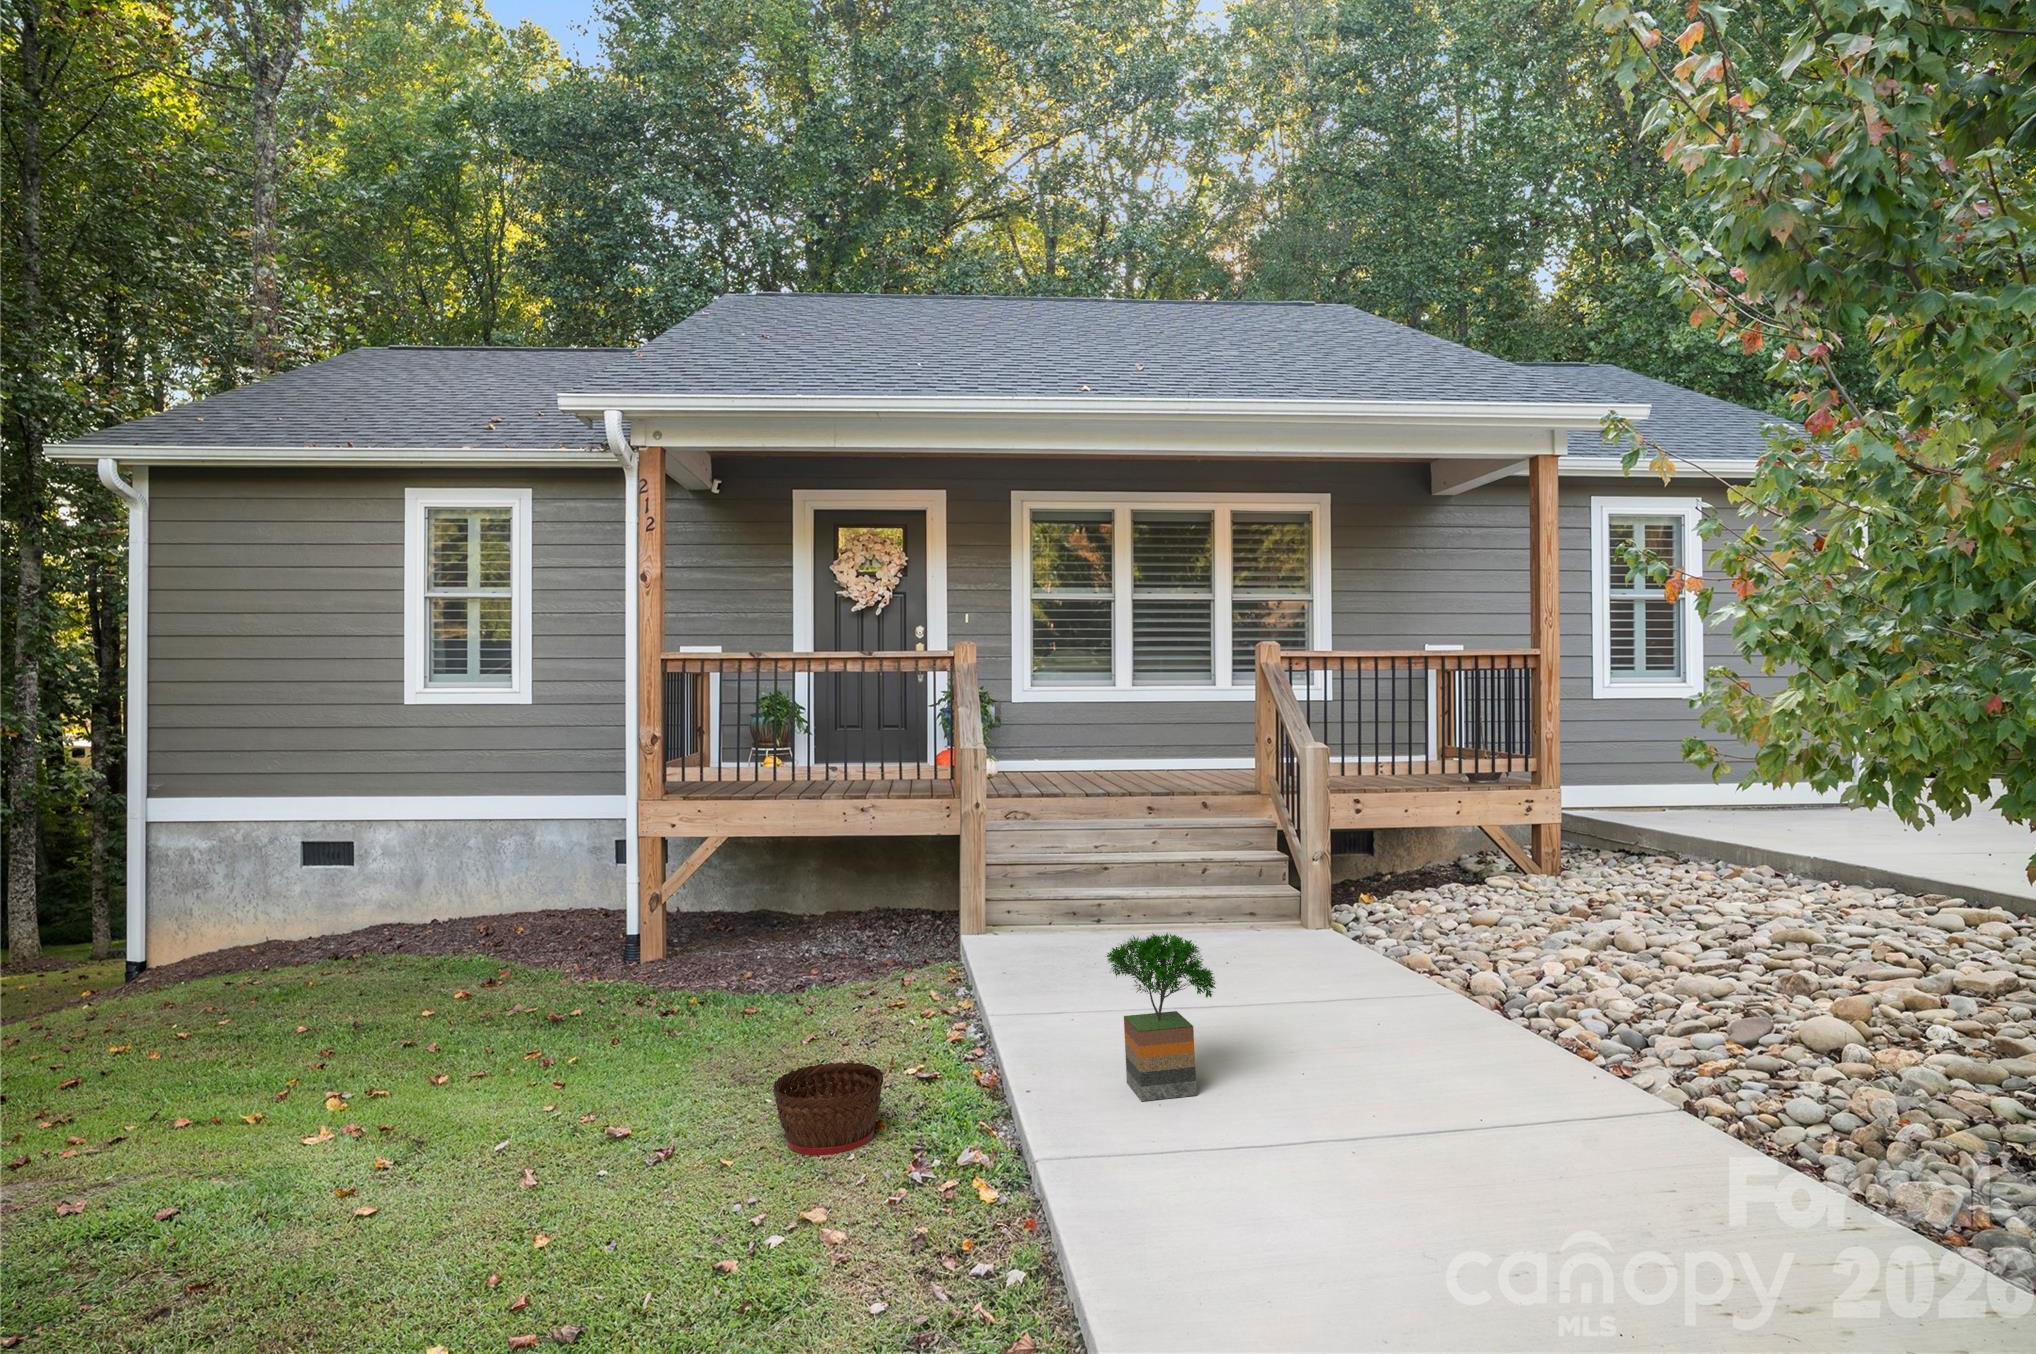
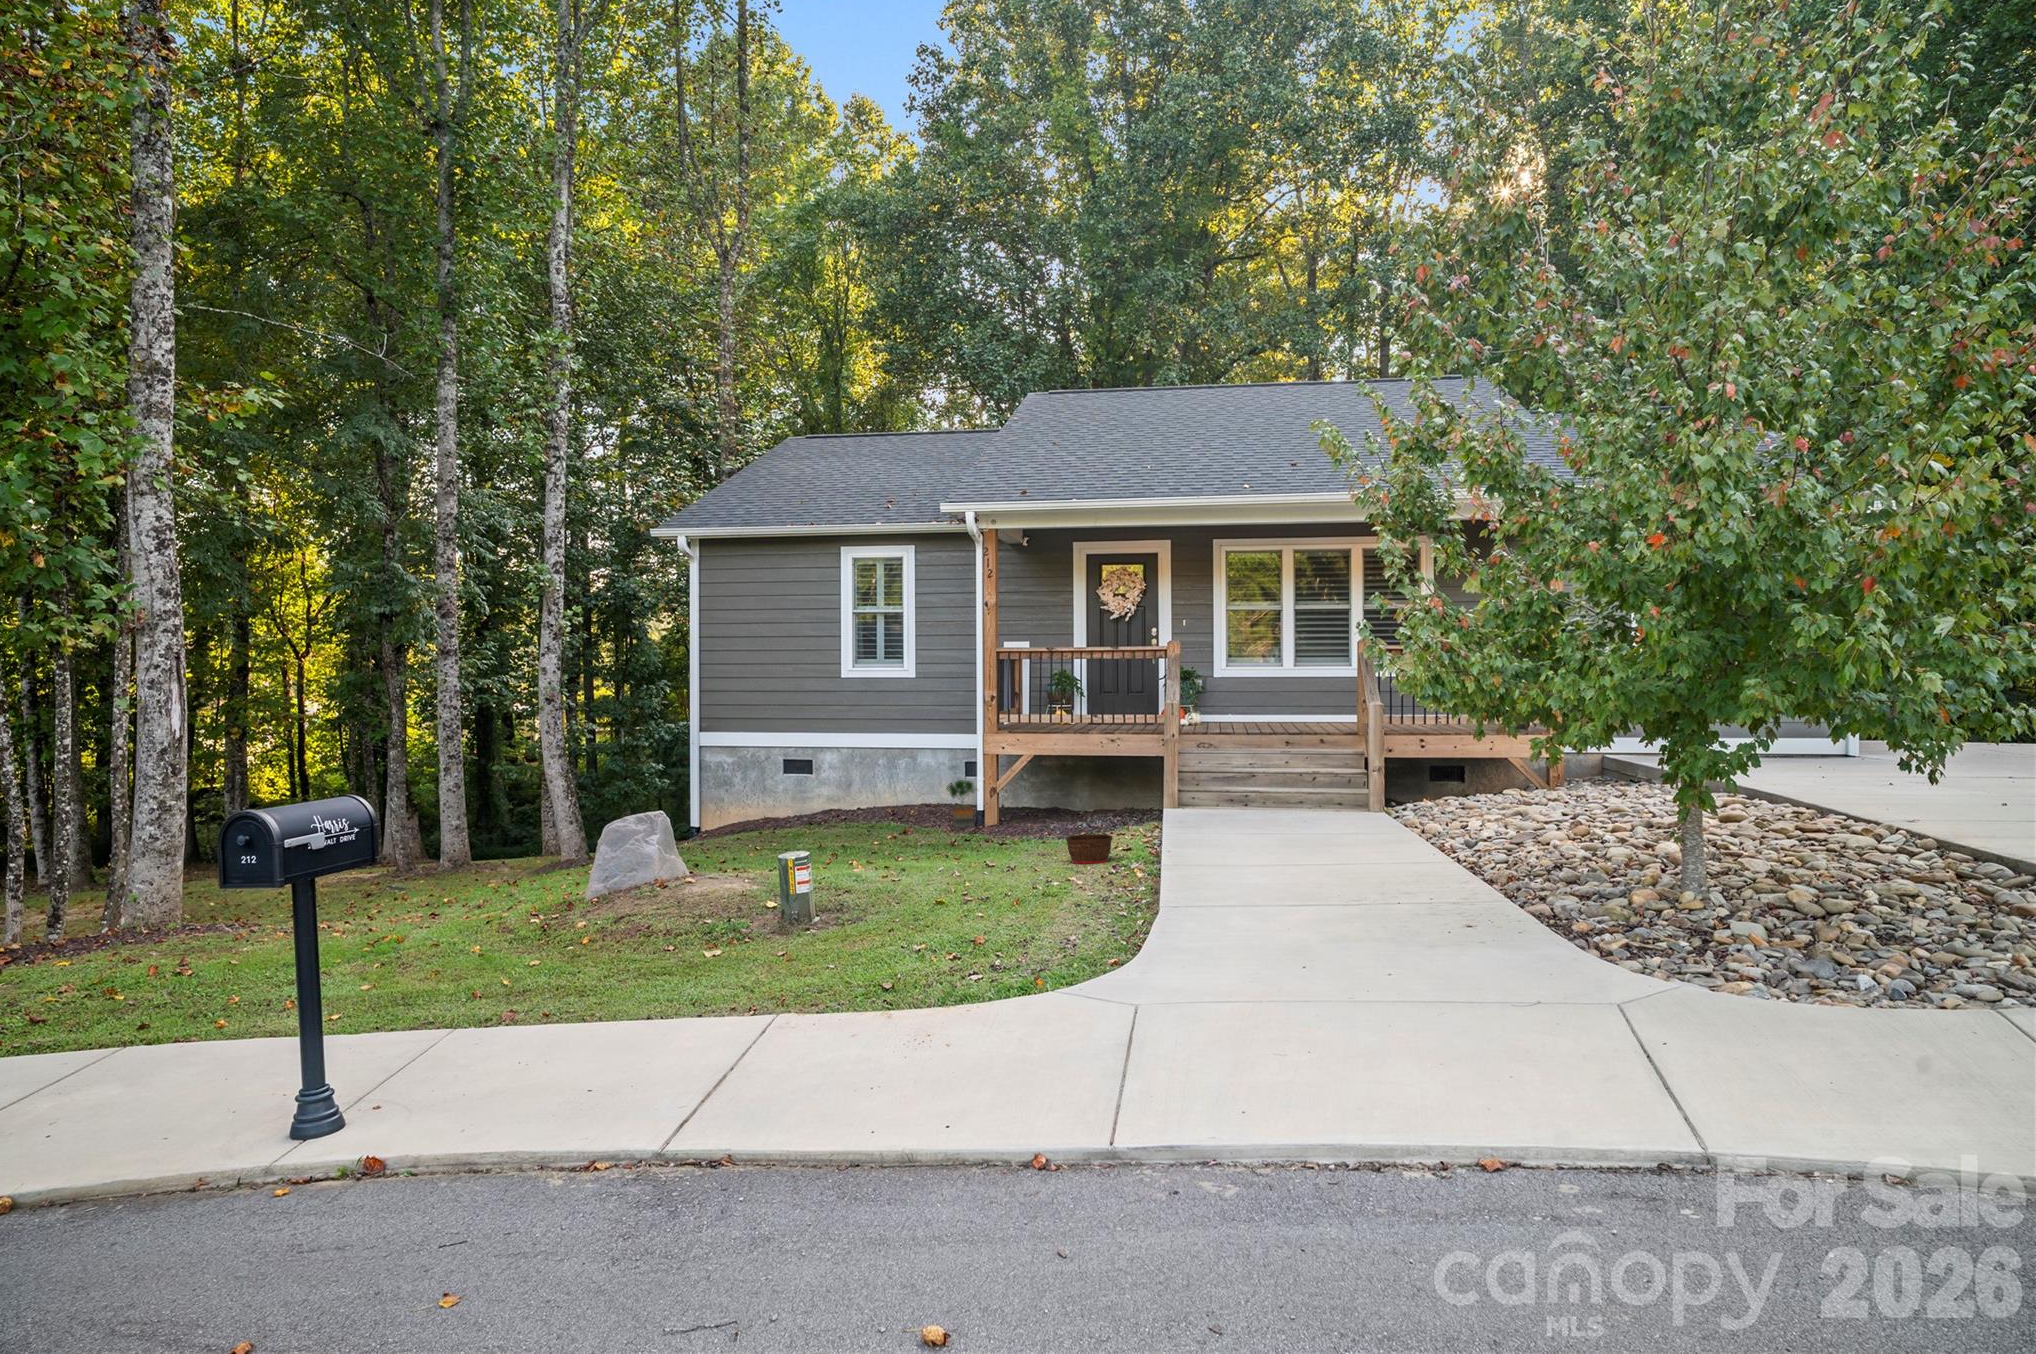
potted tree: present [1107,933,1216,1101] -> present [946,780,974,828]

